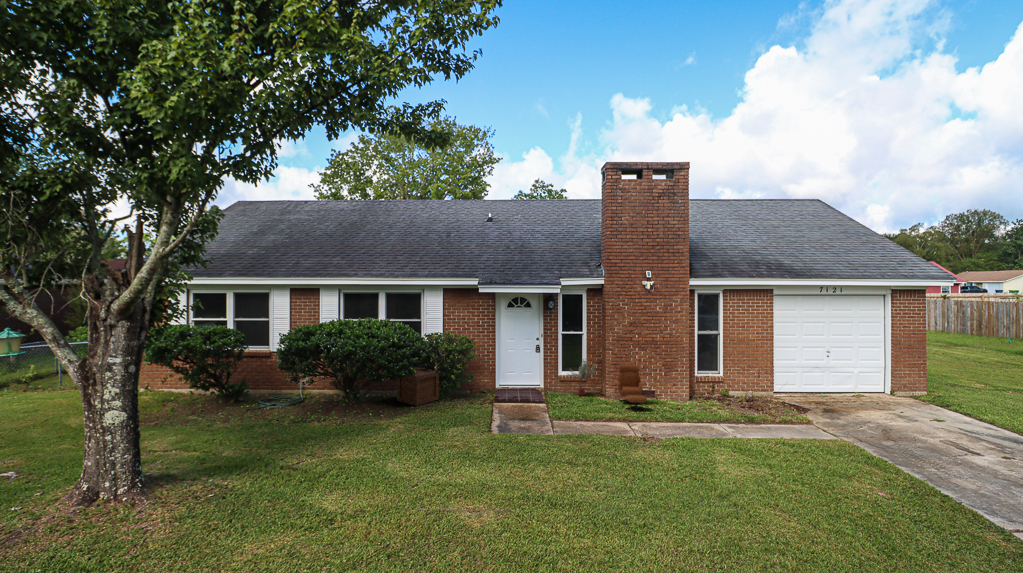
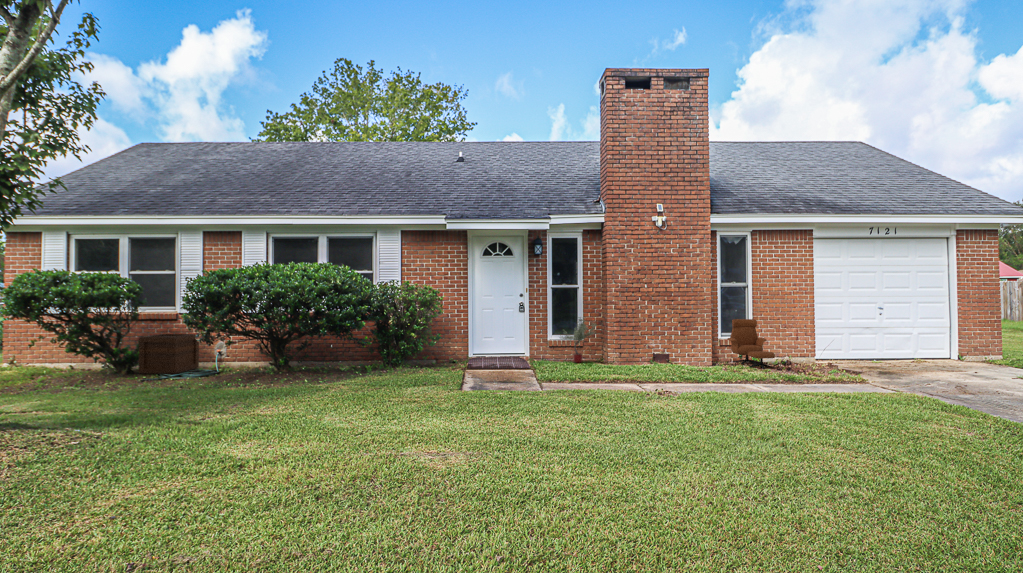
lounge chair: present [614,365,647,412] -> present [727,319,775,369]
wooden crate: present [397,368,439,406] -> present [139,334,199,374]

